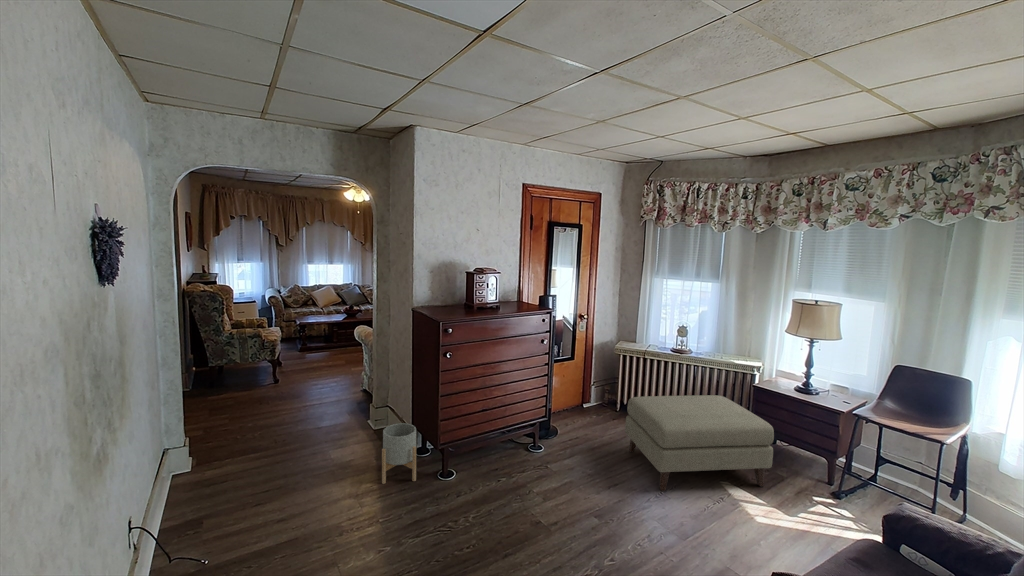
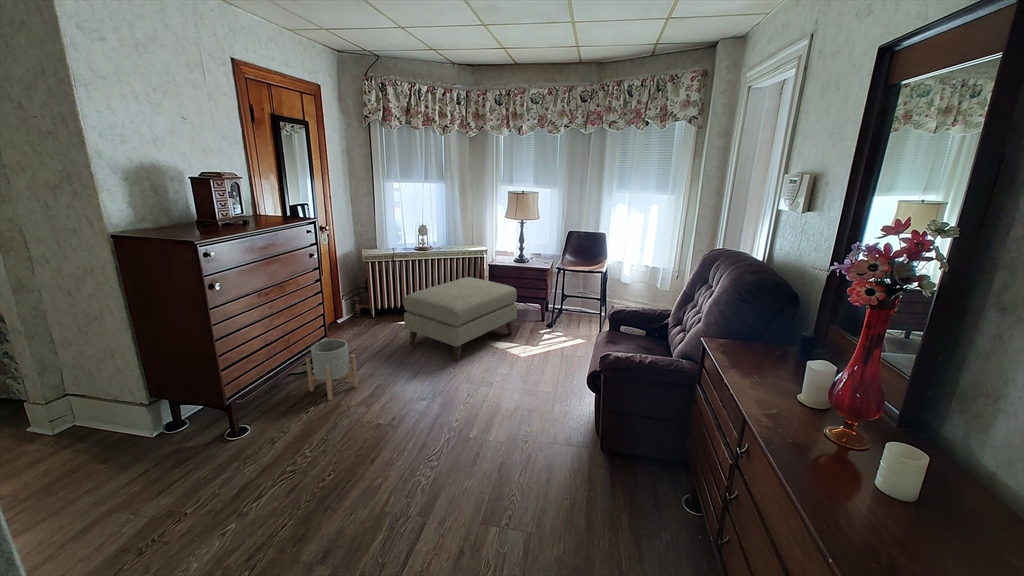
planter: present [382,423,416,484] -> present [306,339,358,400]

